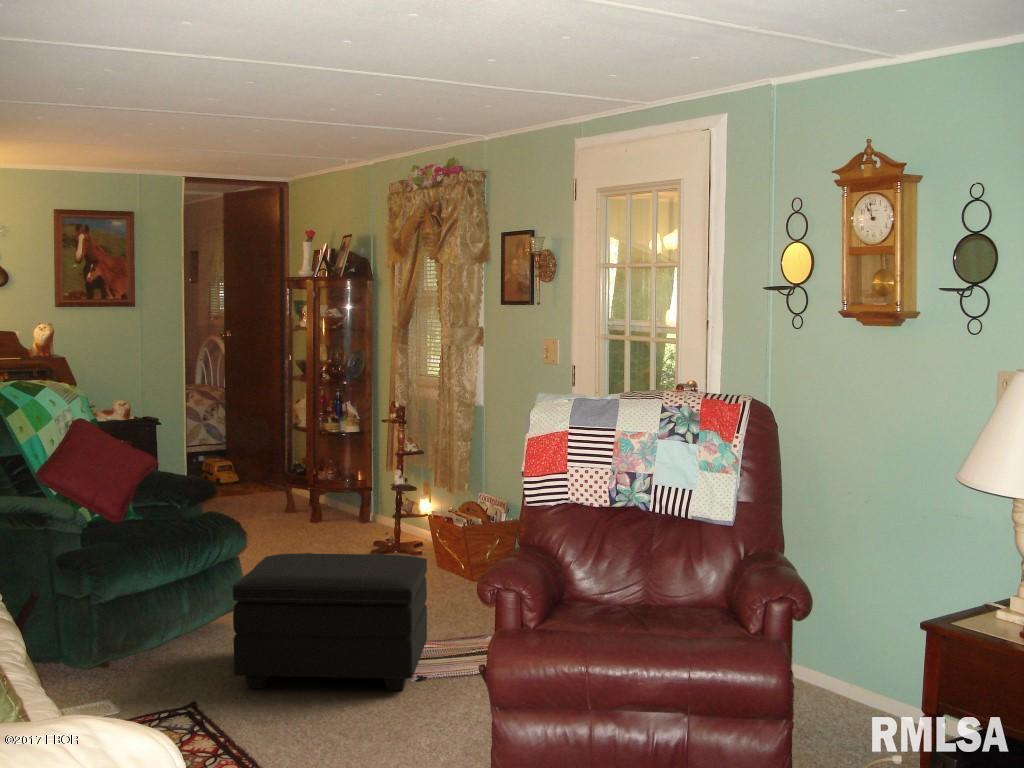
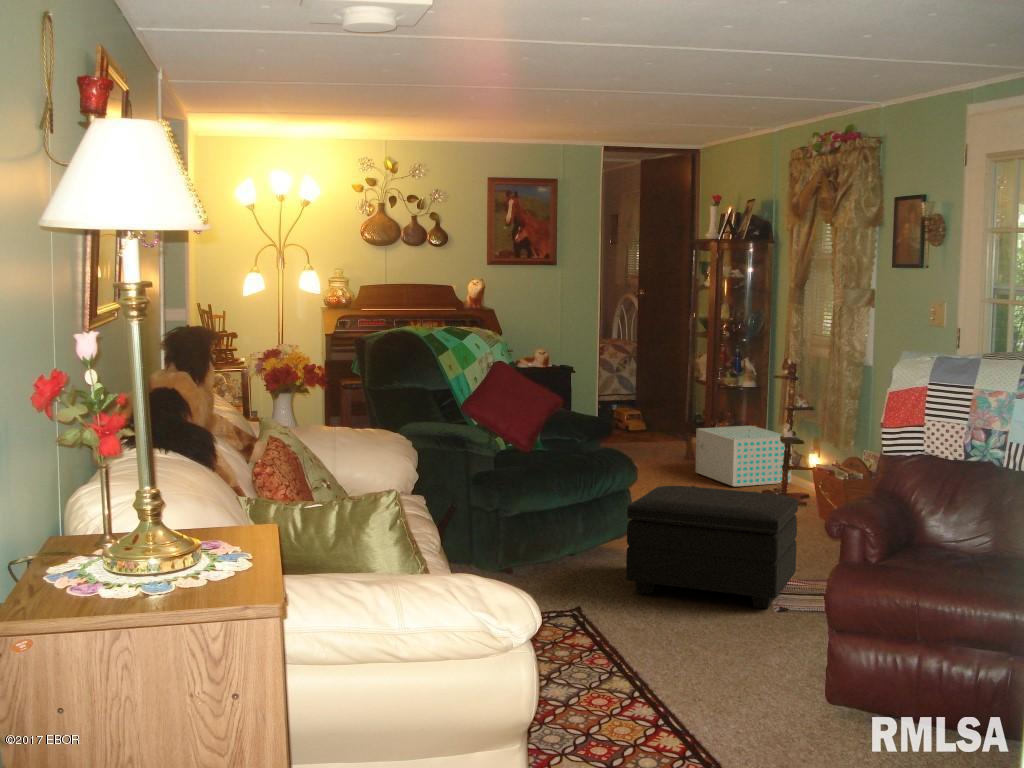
storage box: none [300,472,401,539] -> present [696,426,792,486]

